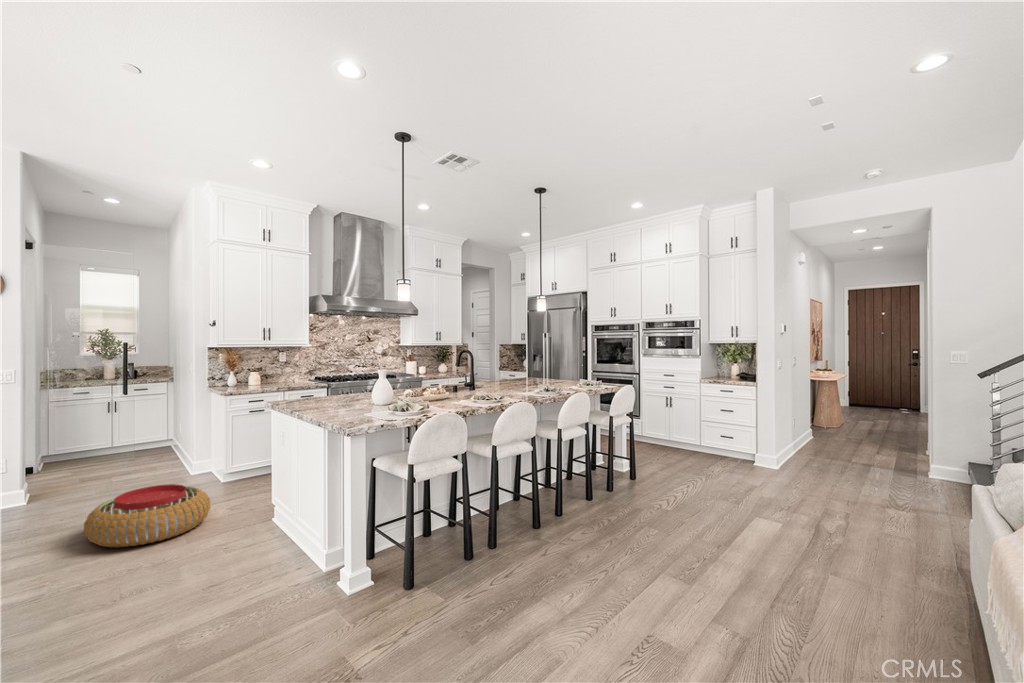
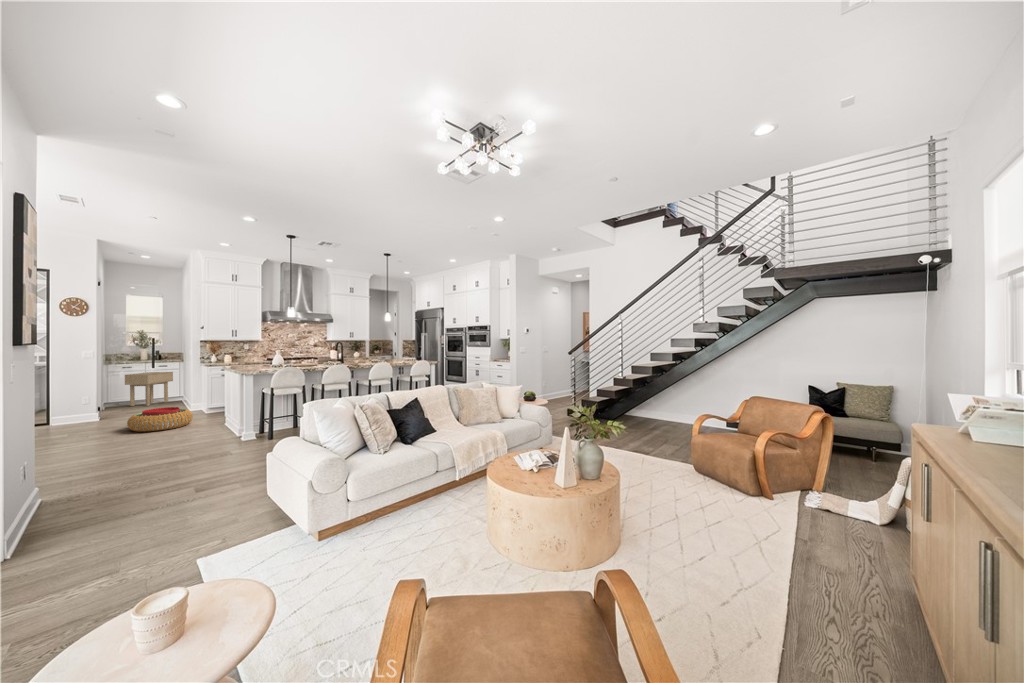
side table: none [79,400,158,463] -> present [125,372,173,406]

